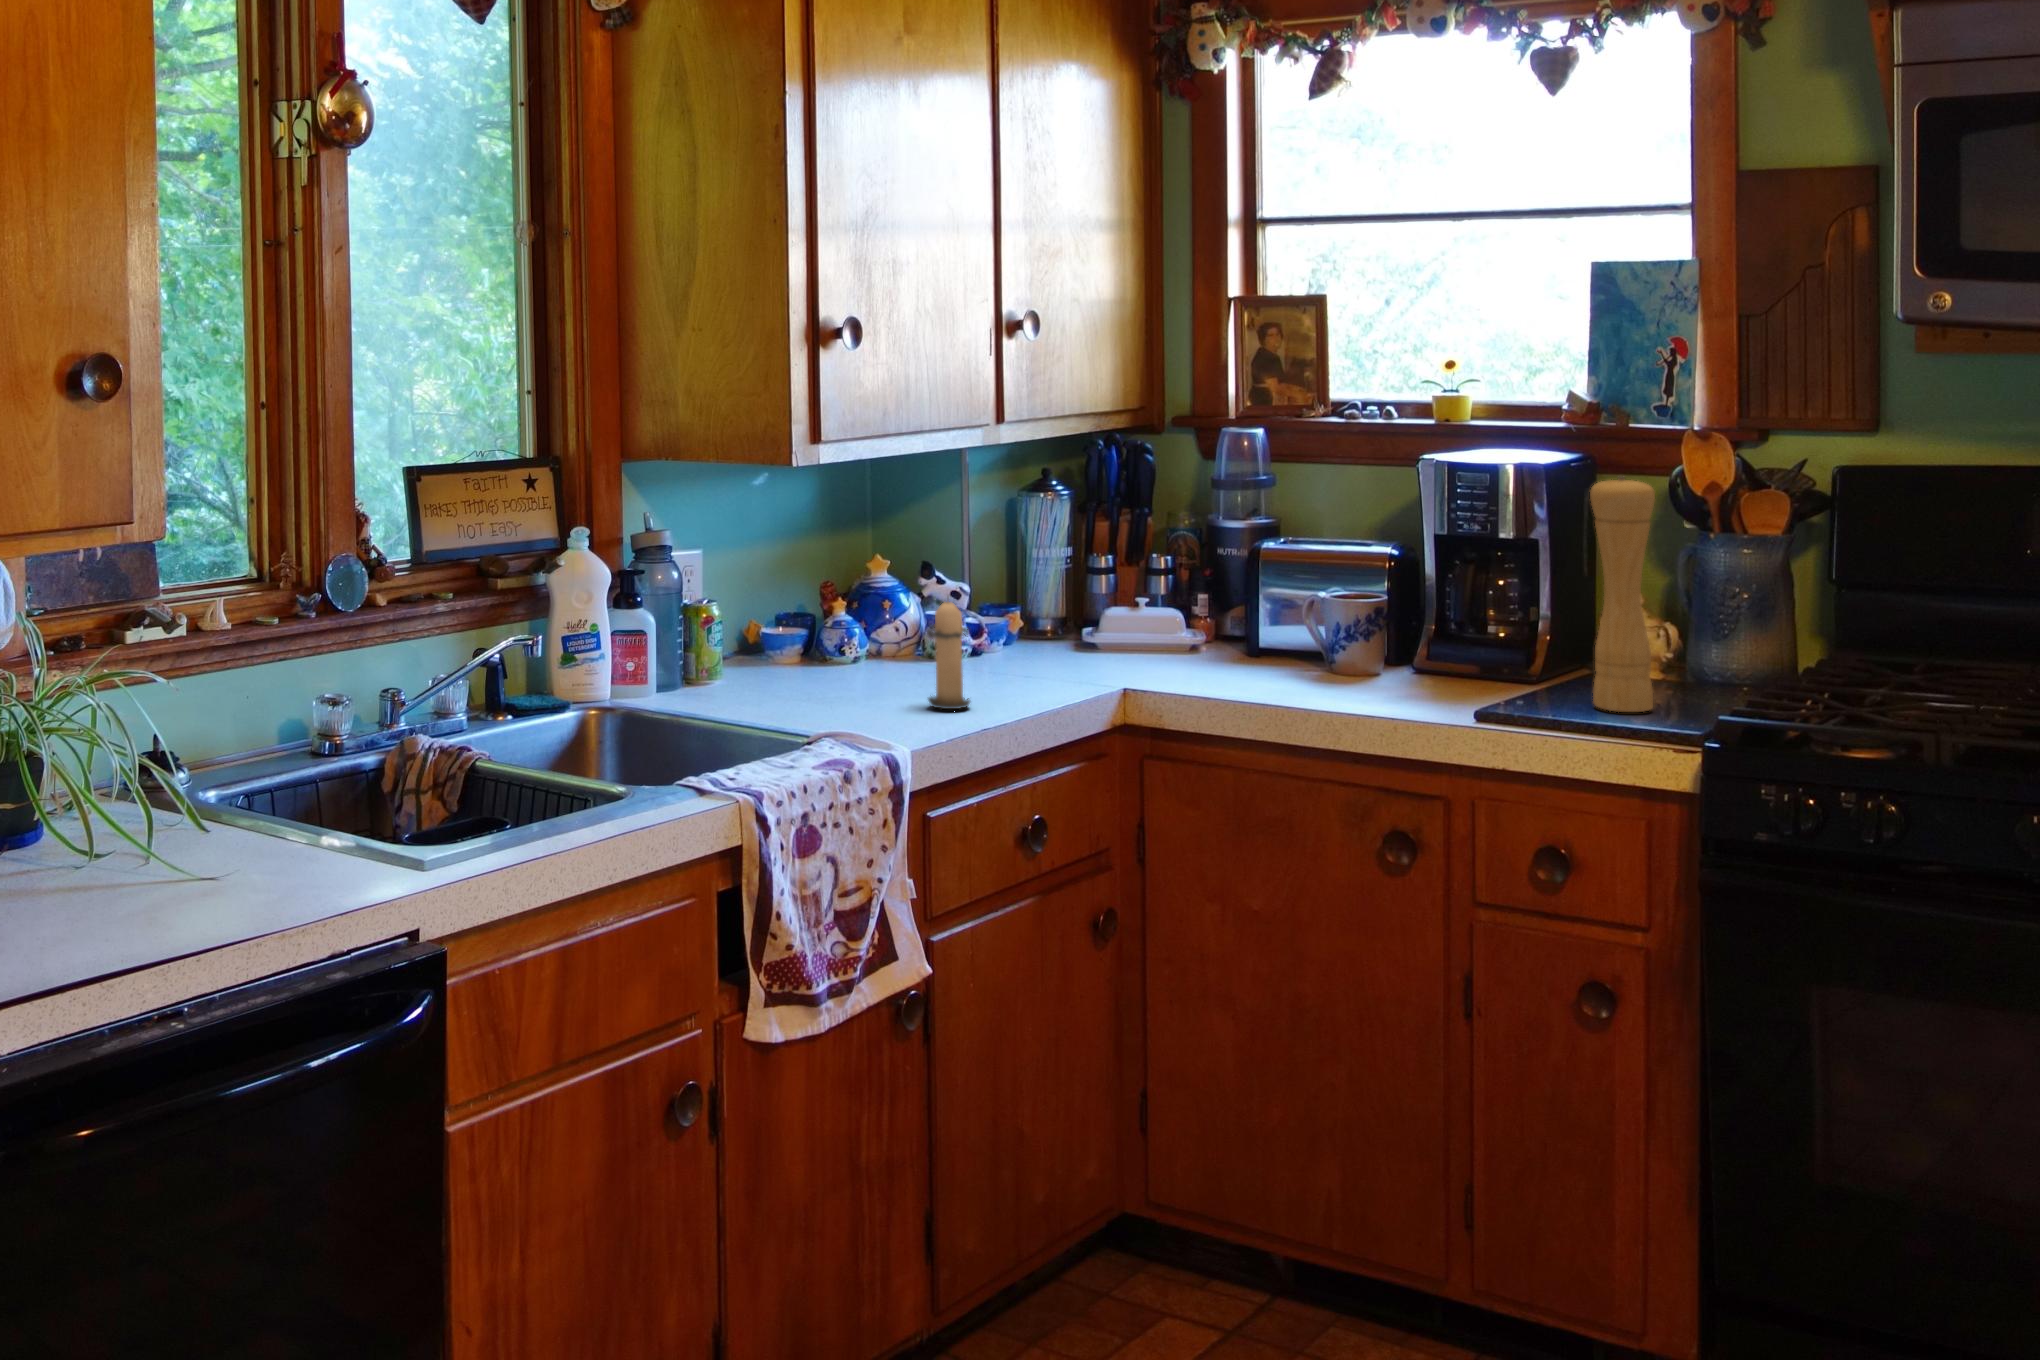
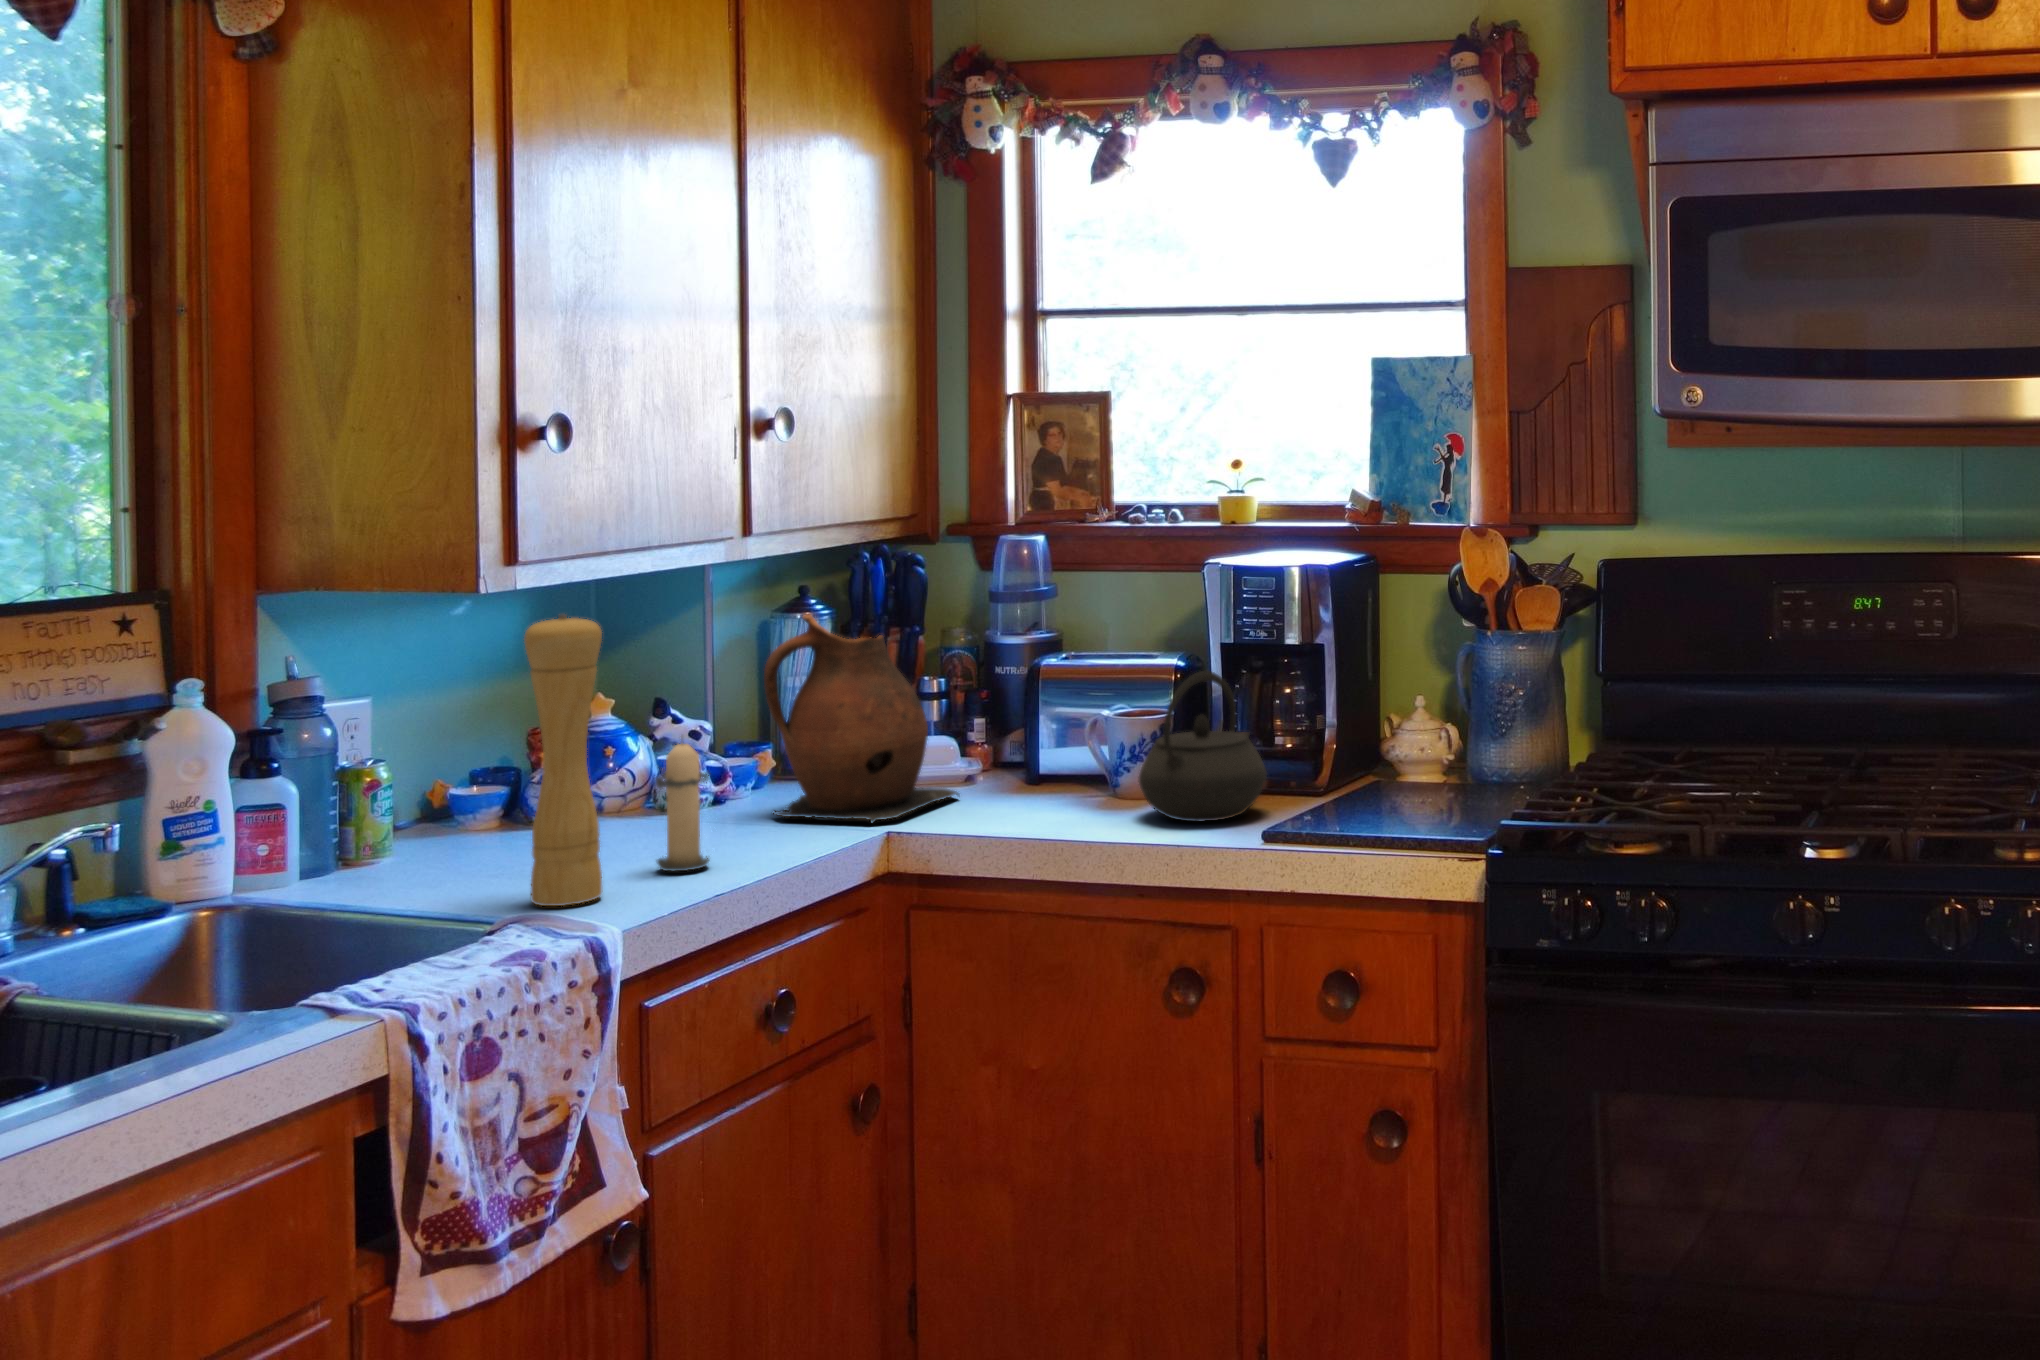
pepper mill: present [1590,476,1655,712] -> present [524,614,602,906]
ceramic pitcher: none [1010,496,1181,684] -> present [764,615,959,823]
kettle: none [1349,566,1477,708] -> present [1138,671,1267,821]

